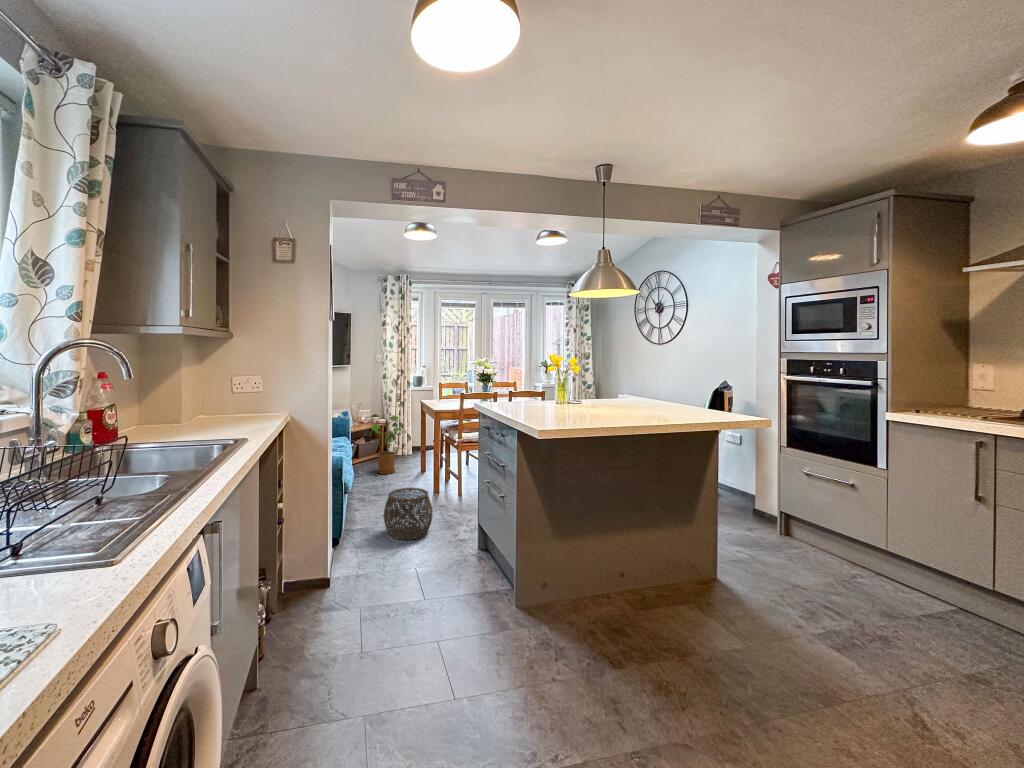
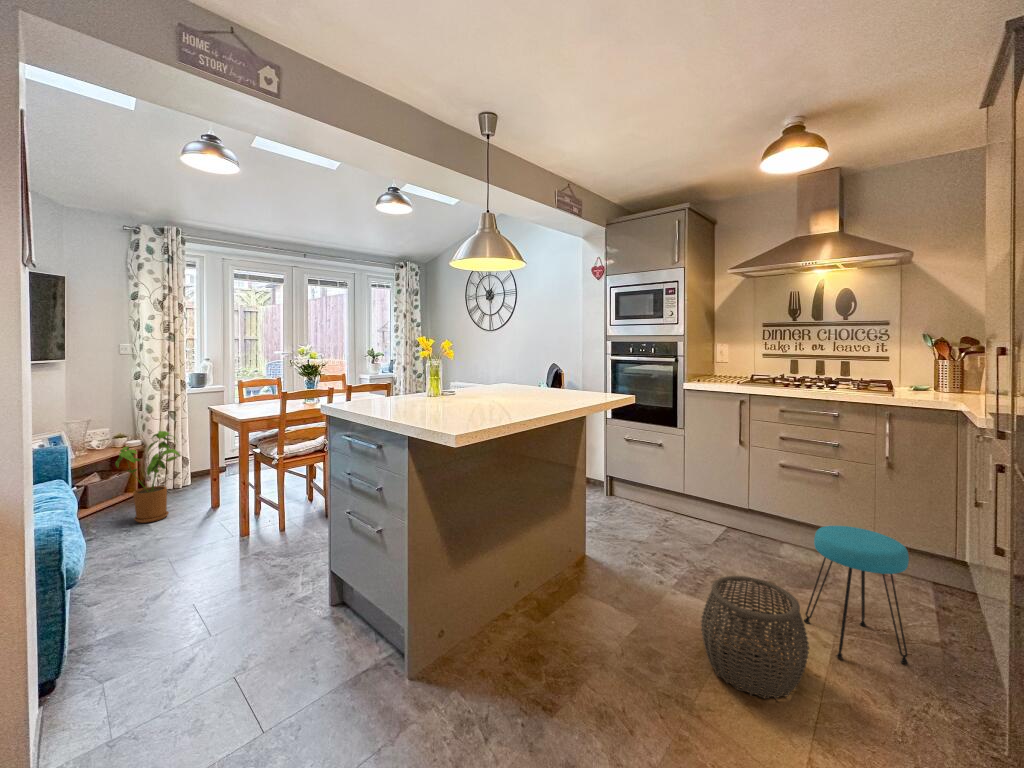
woven basket: present [384,488,433,540] -> present [701,576,809,699]
stool: none [820,542,900,665] -> present [804,526,909,664]

